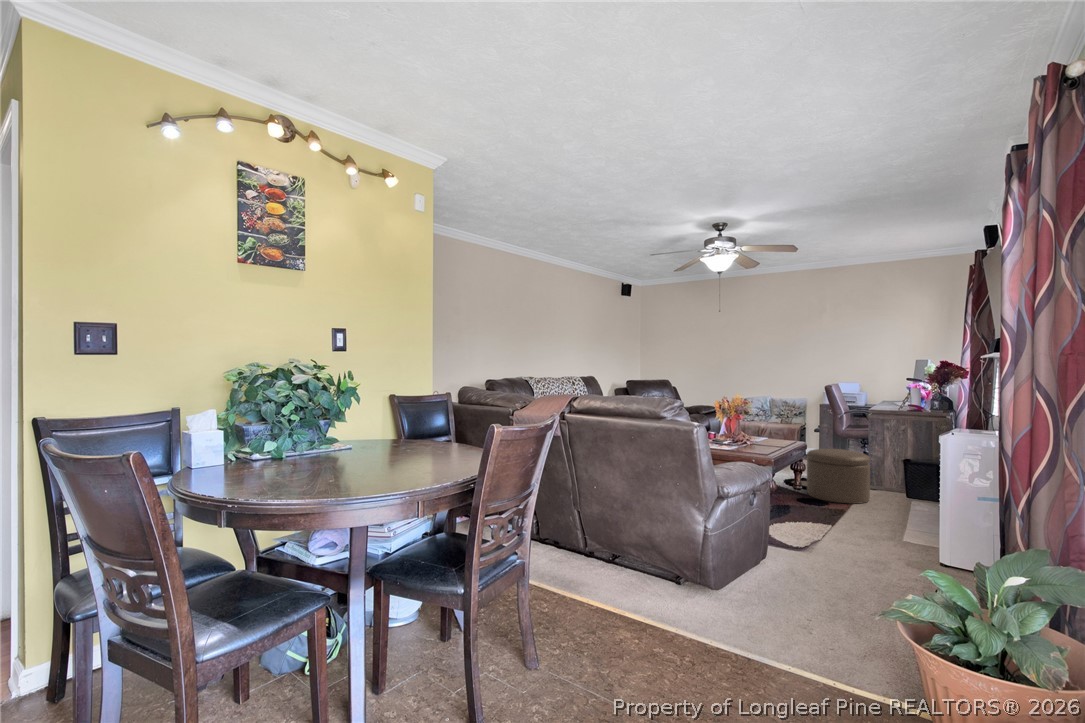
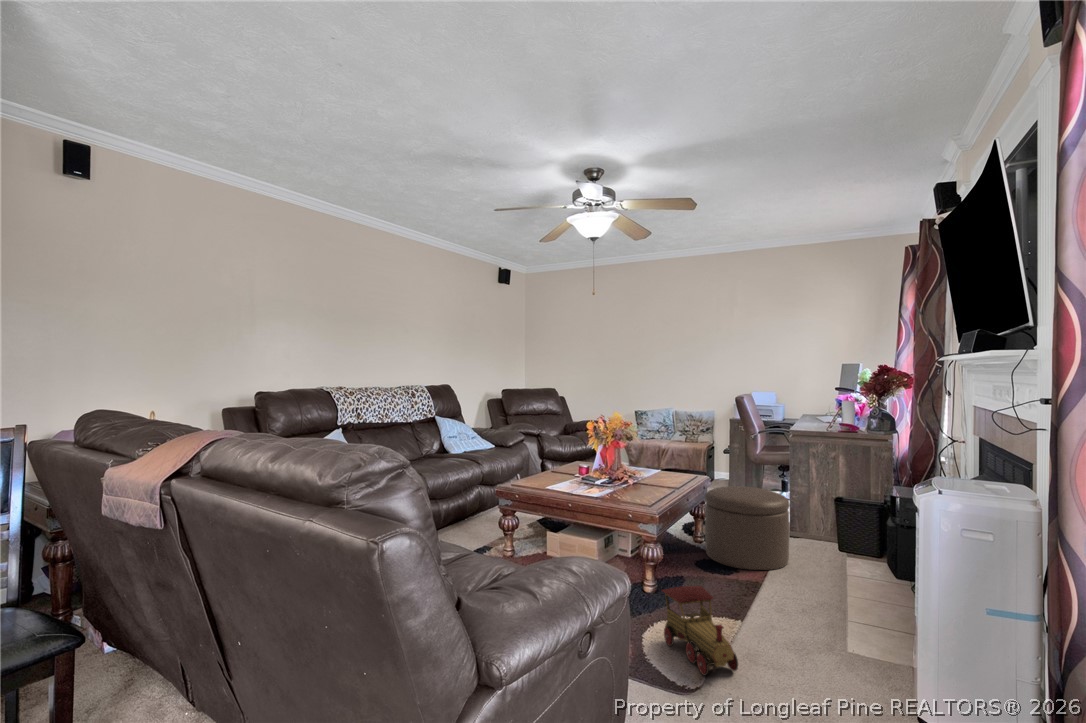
toy train: none [787,499,839,544] -> present [662,586,738,676]

